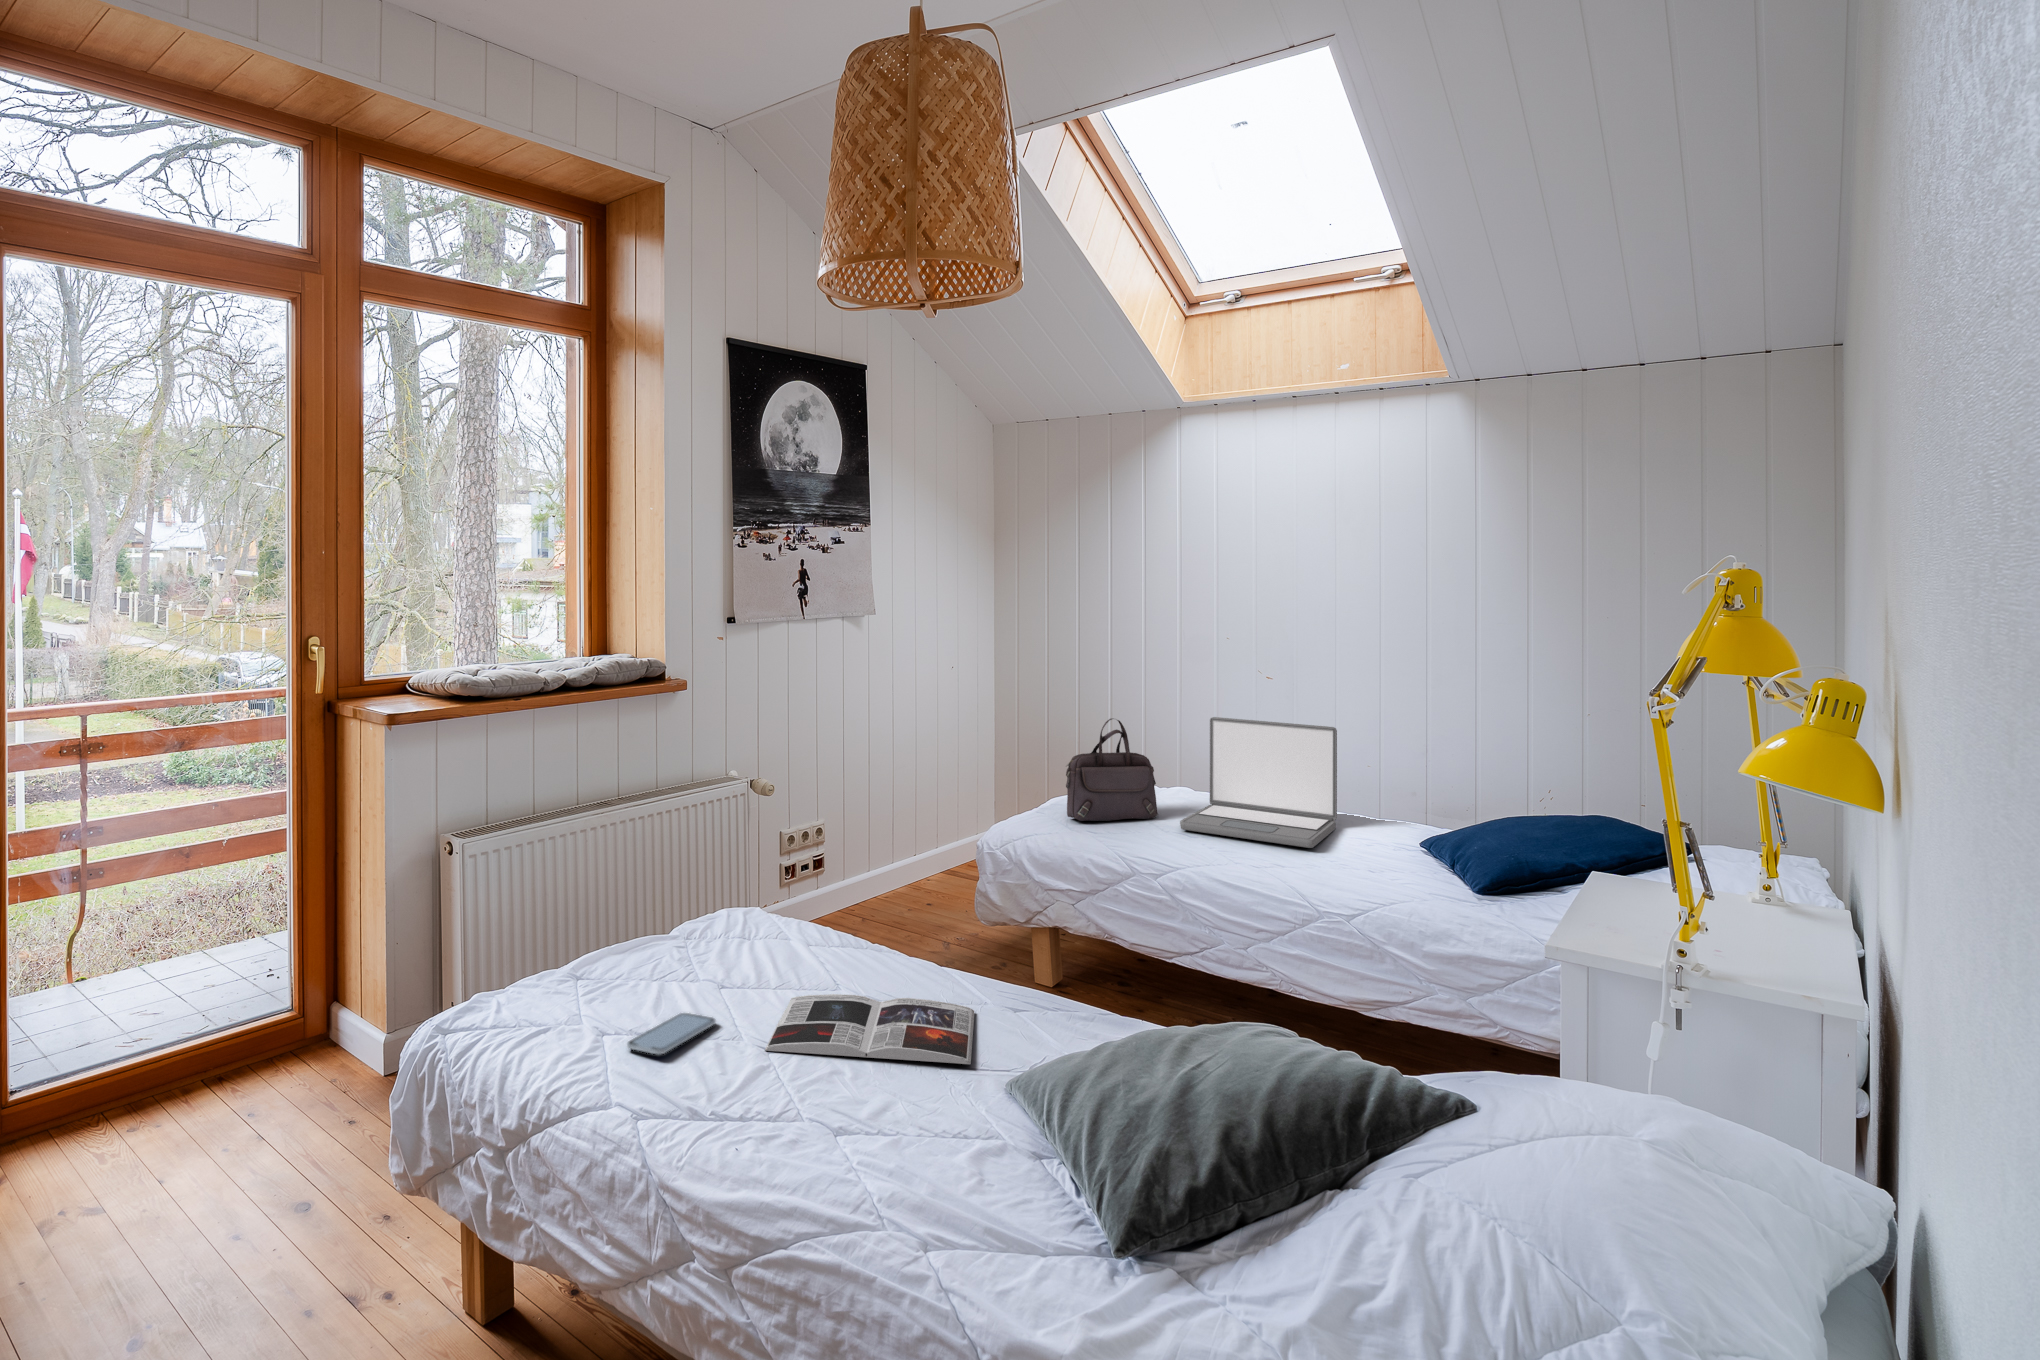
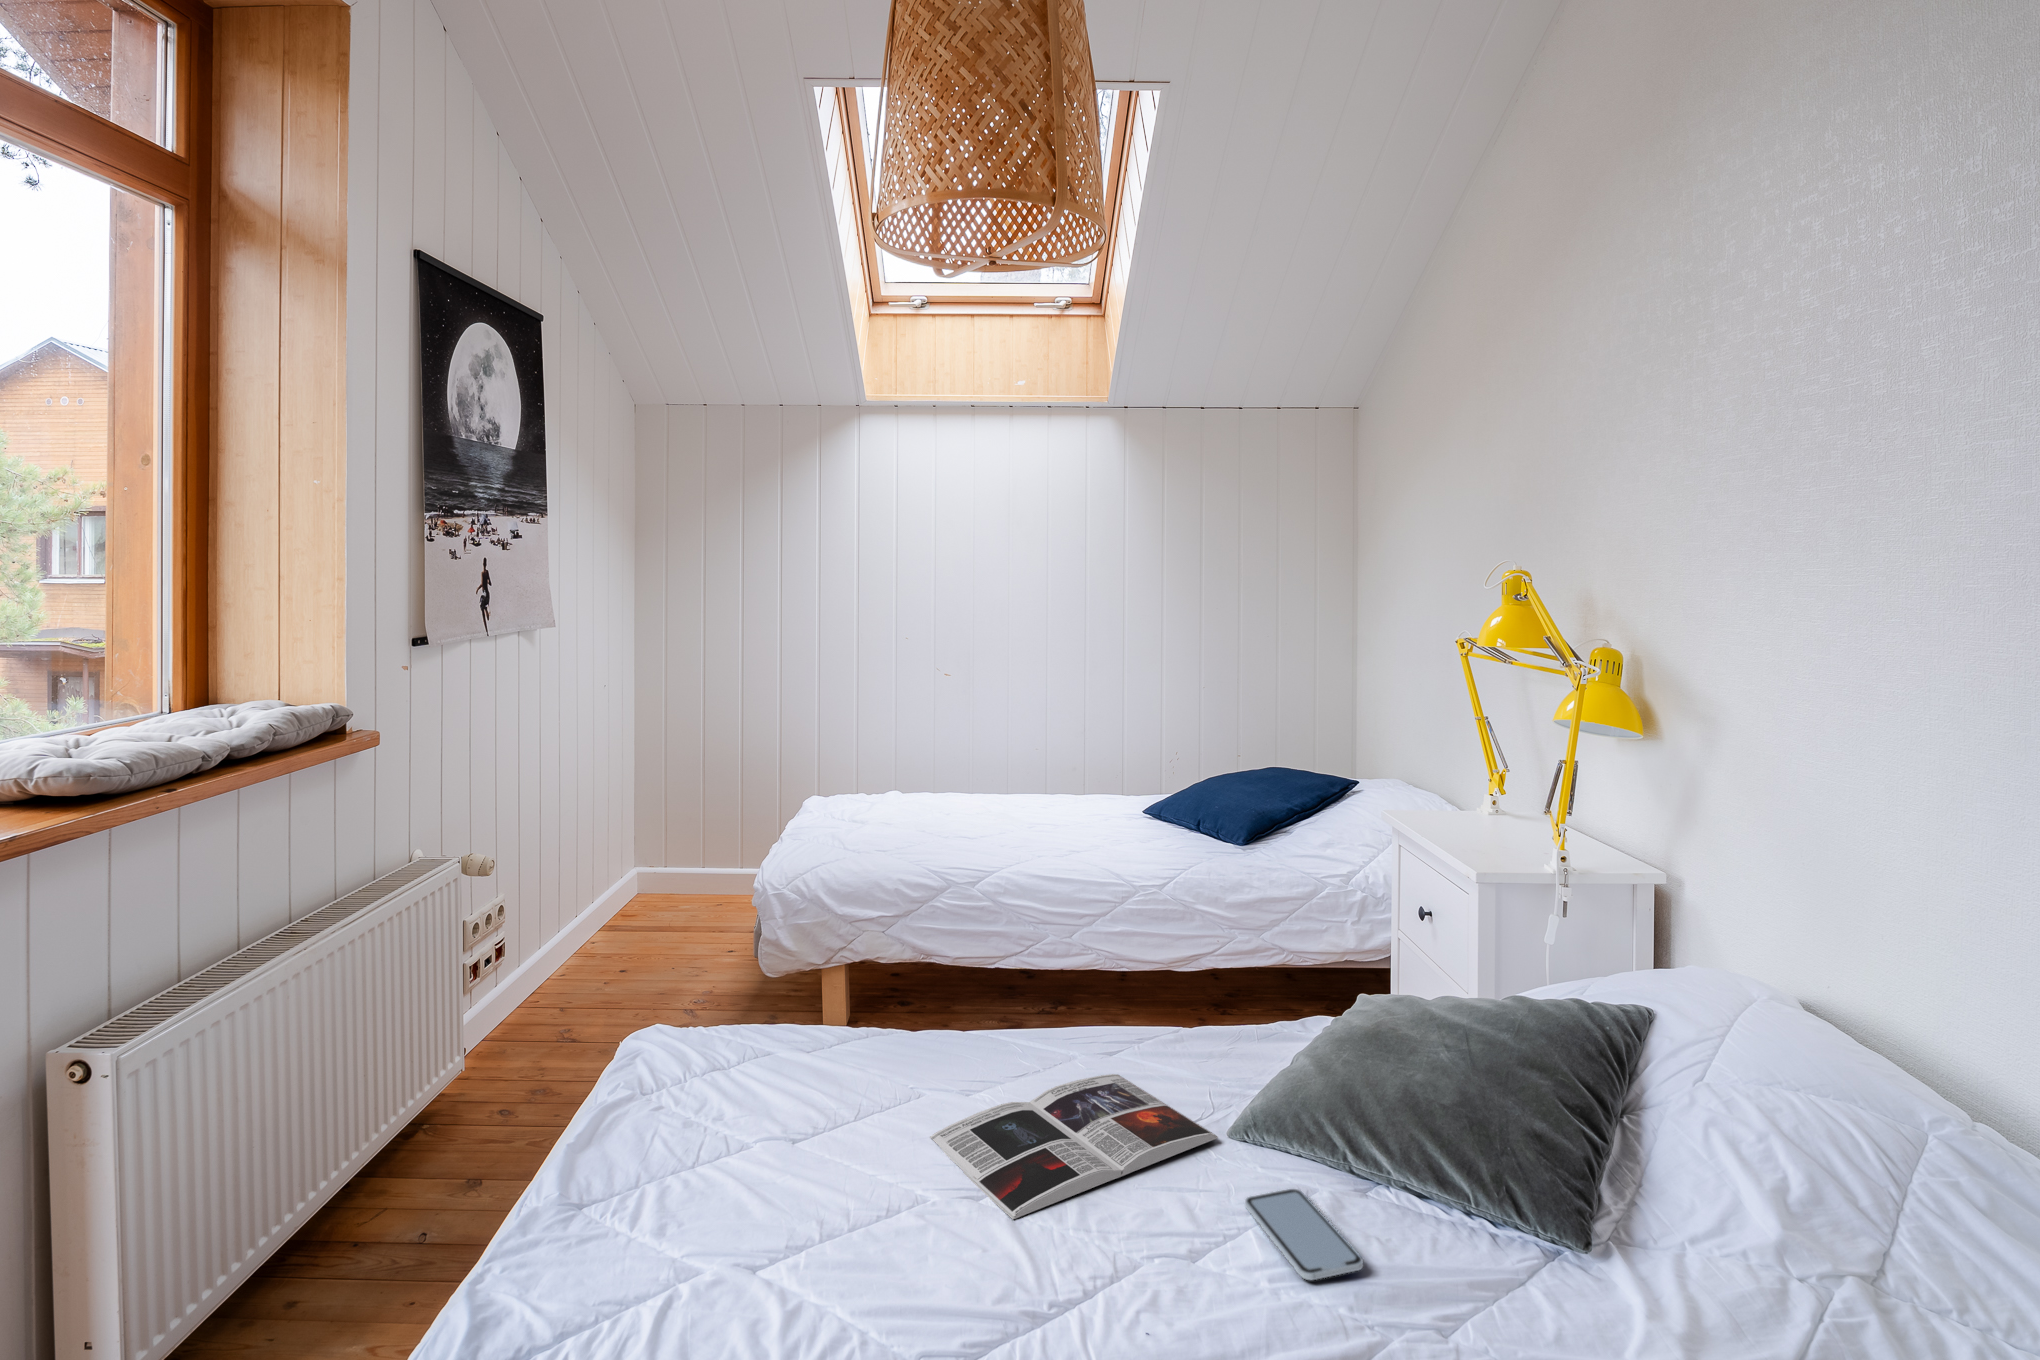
laptop: present [1180,717,1337,848] -> none [953,713,1085,831]
handbag: present [1066,718,1158,821] -> none [842,726,922,841]
smartphone: present [627,1013,716,1054] -> present [1245,1189,1363,1280]

